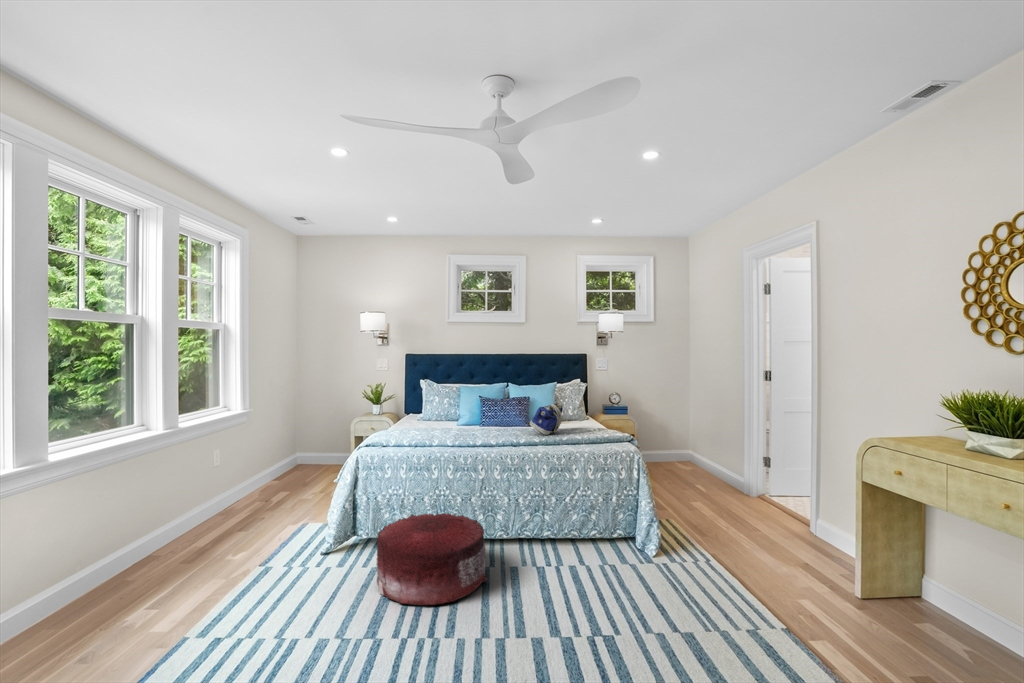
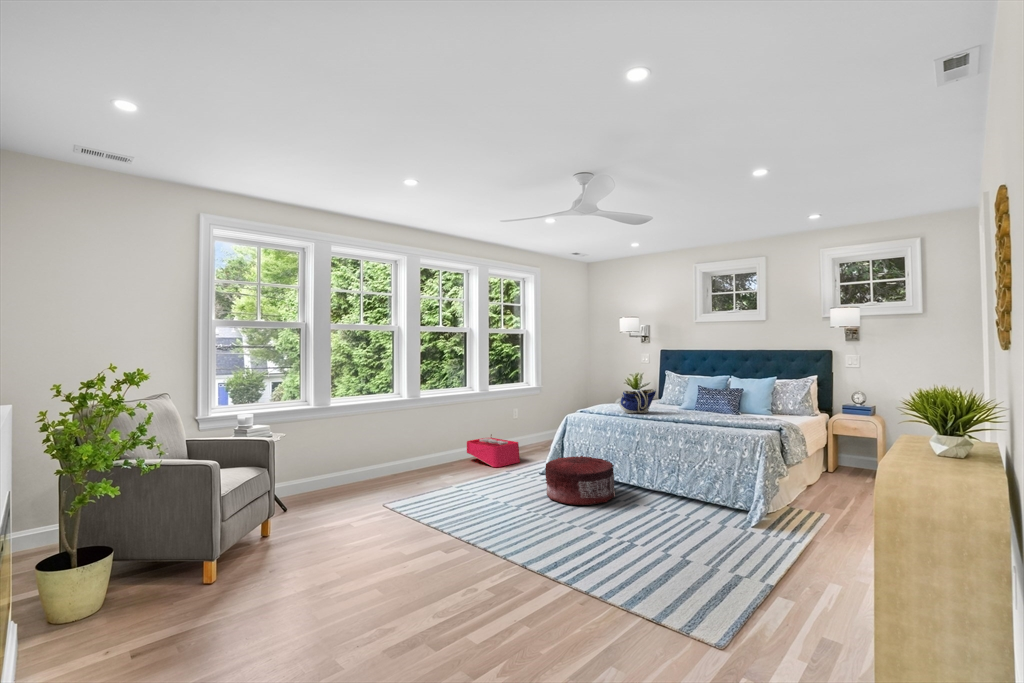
tote bag: present [530,402,563,435] -> present [619,389,656,413]
storage bin: none [133,503,251,568] -> present [467,434,520,467]

